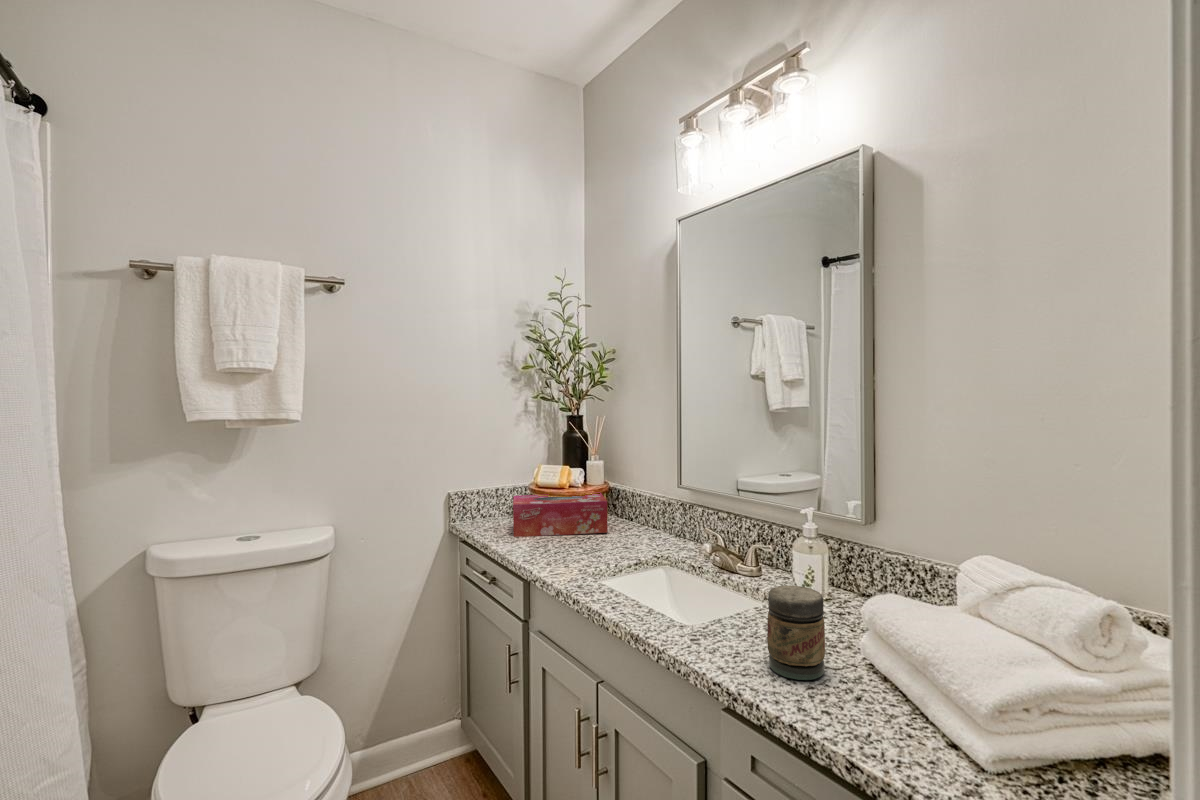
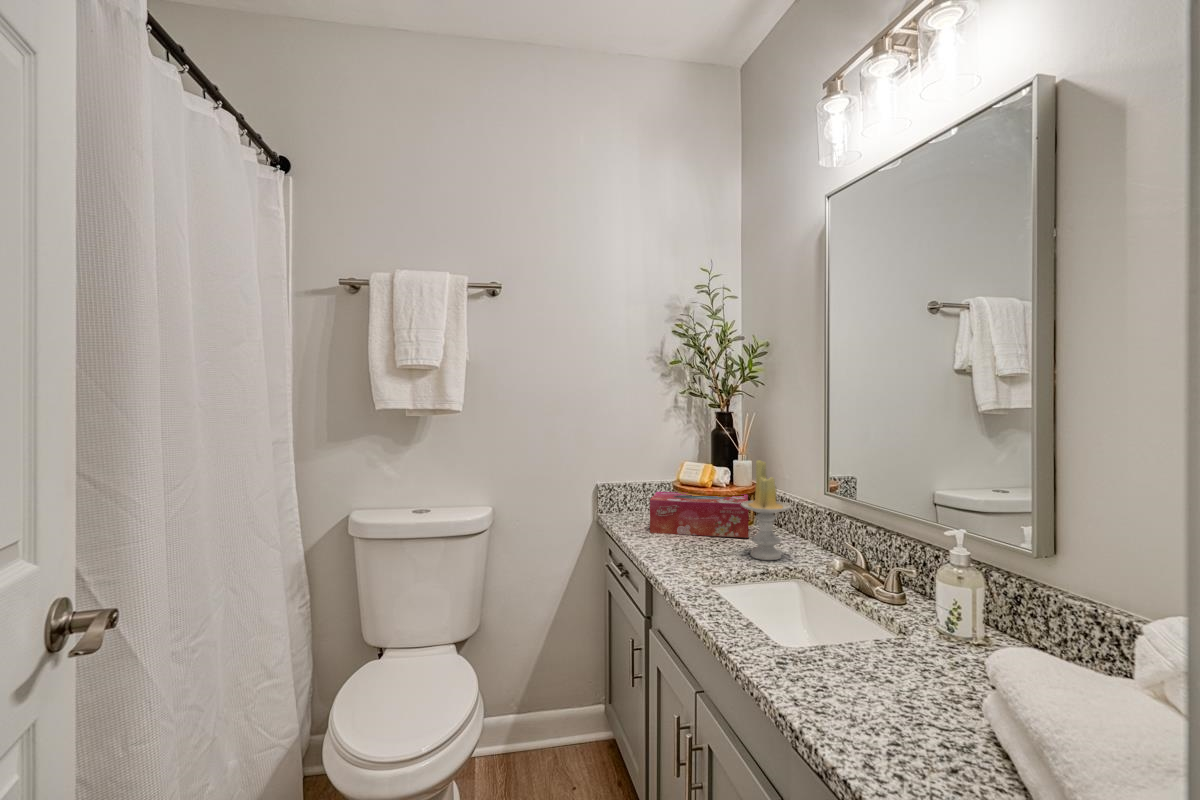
candle: none [608,459,653,551] -> present [741,460,791,560]
jar: present [767,586,825,680] -> none [854,617,926,735]

